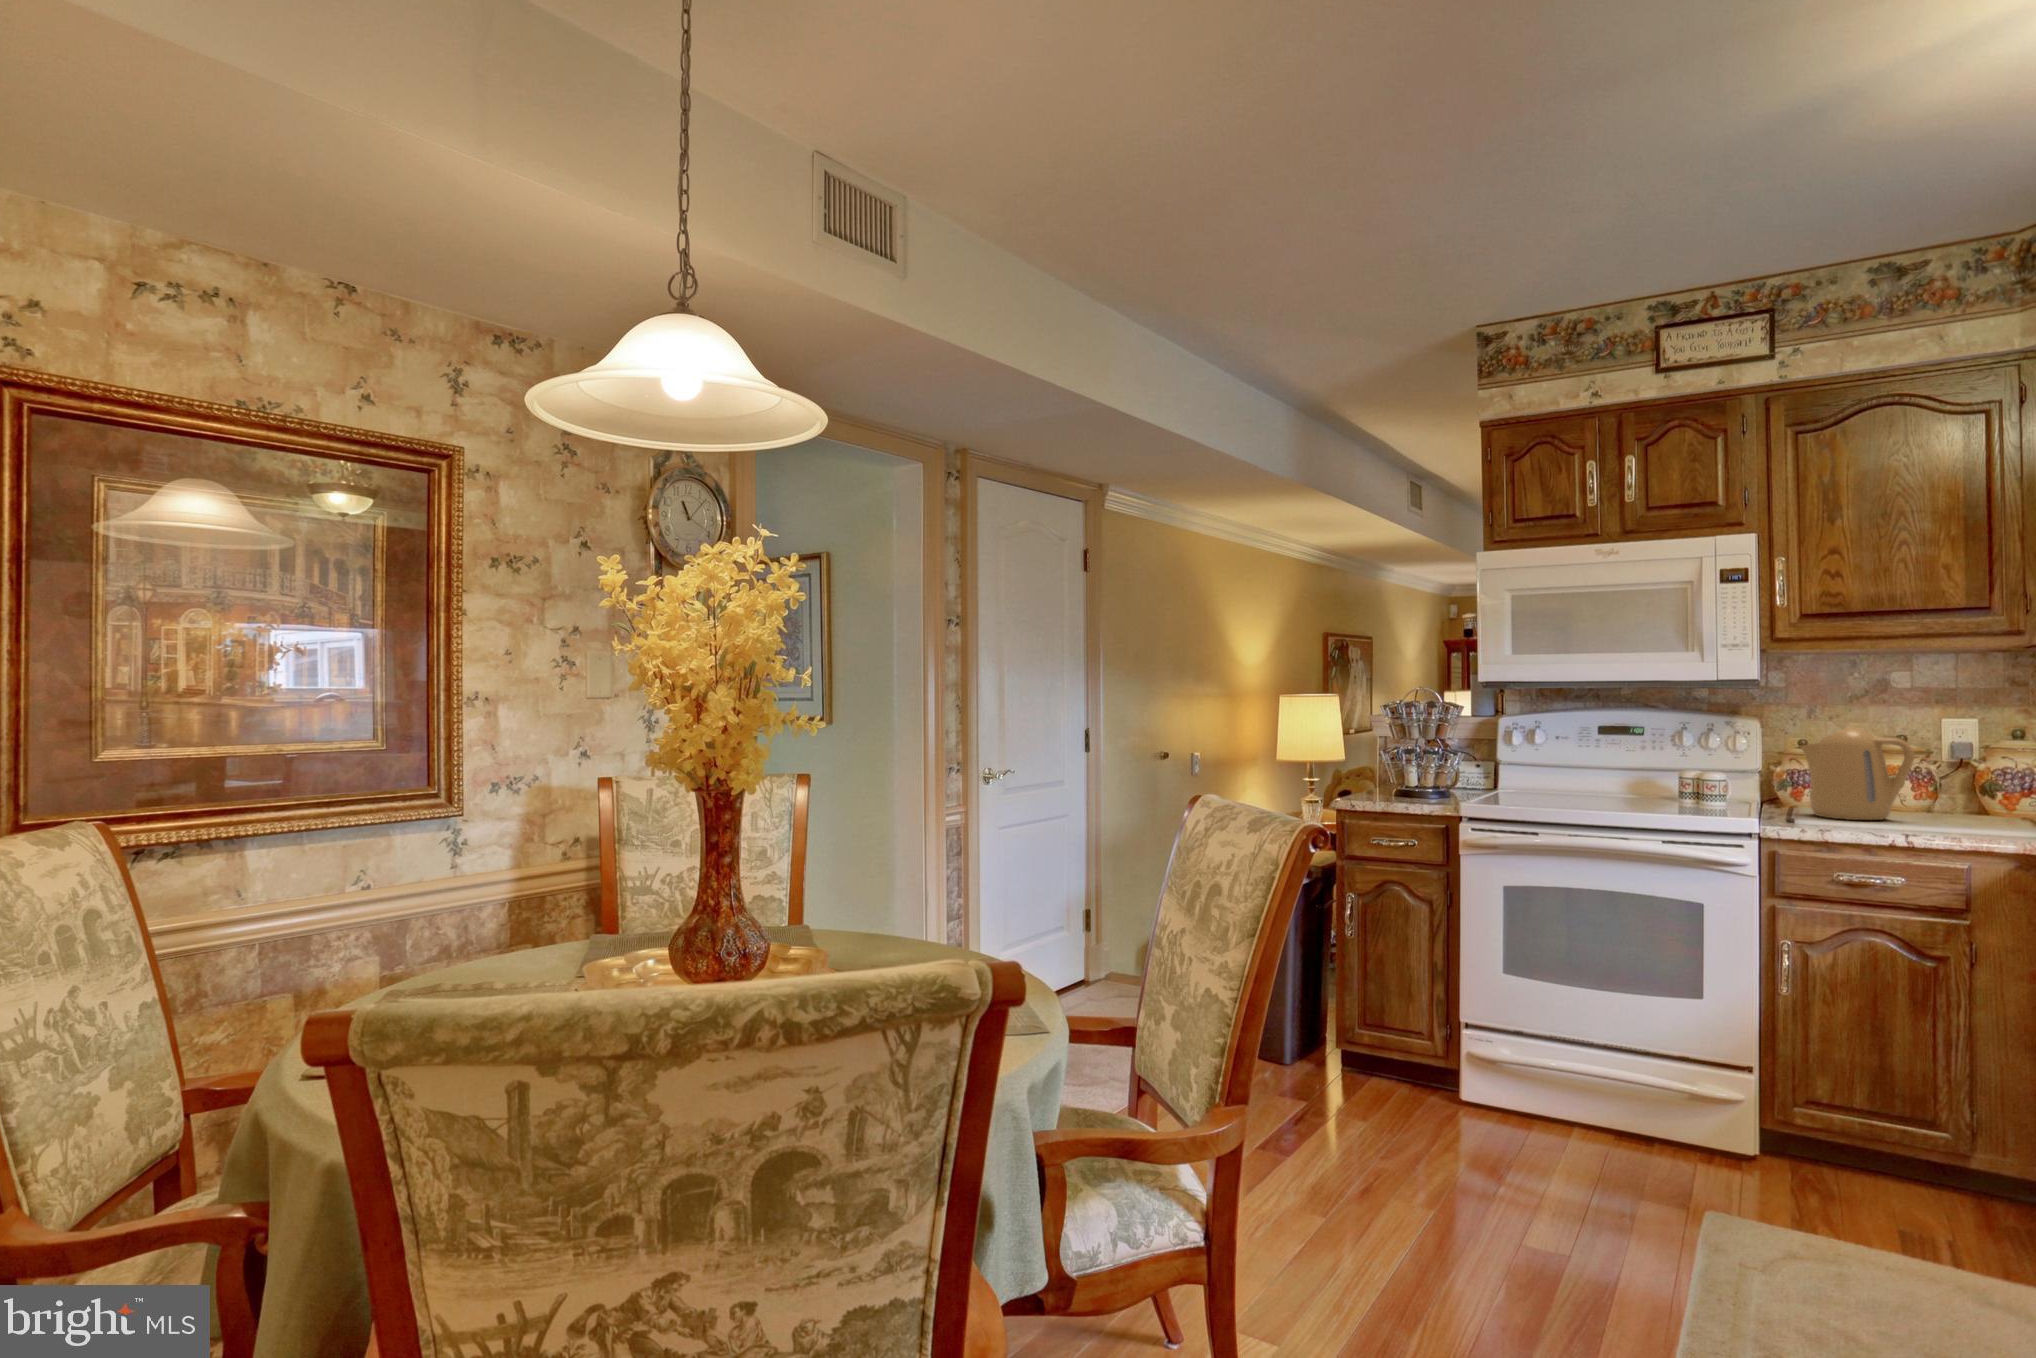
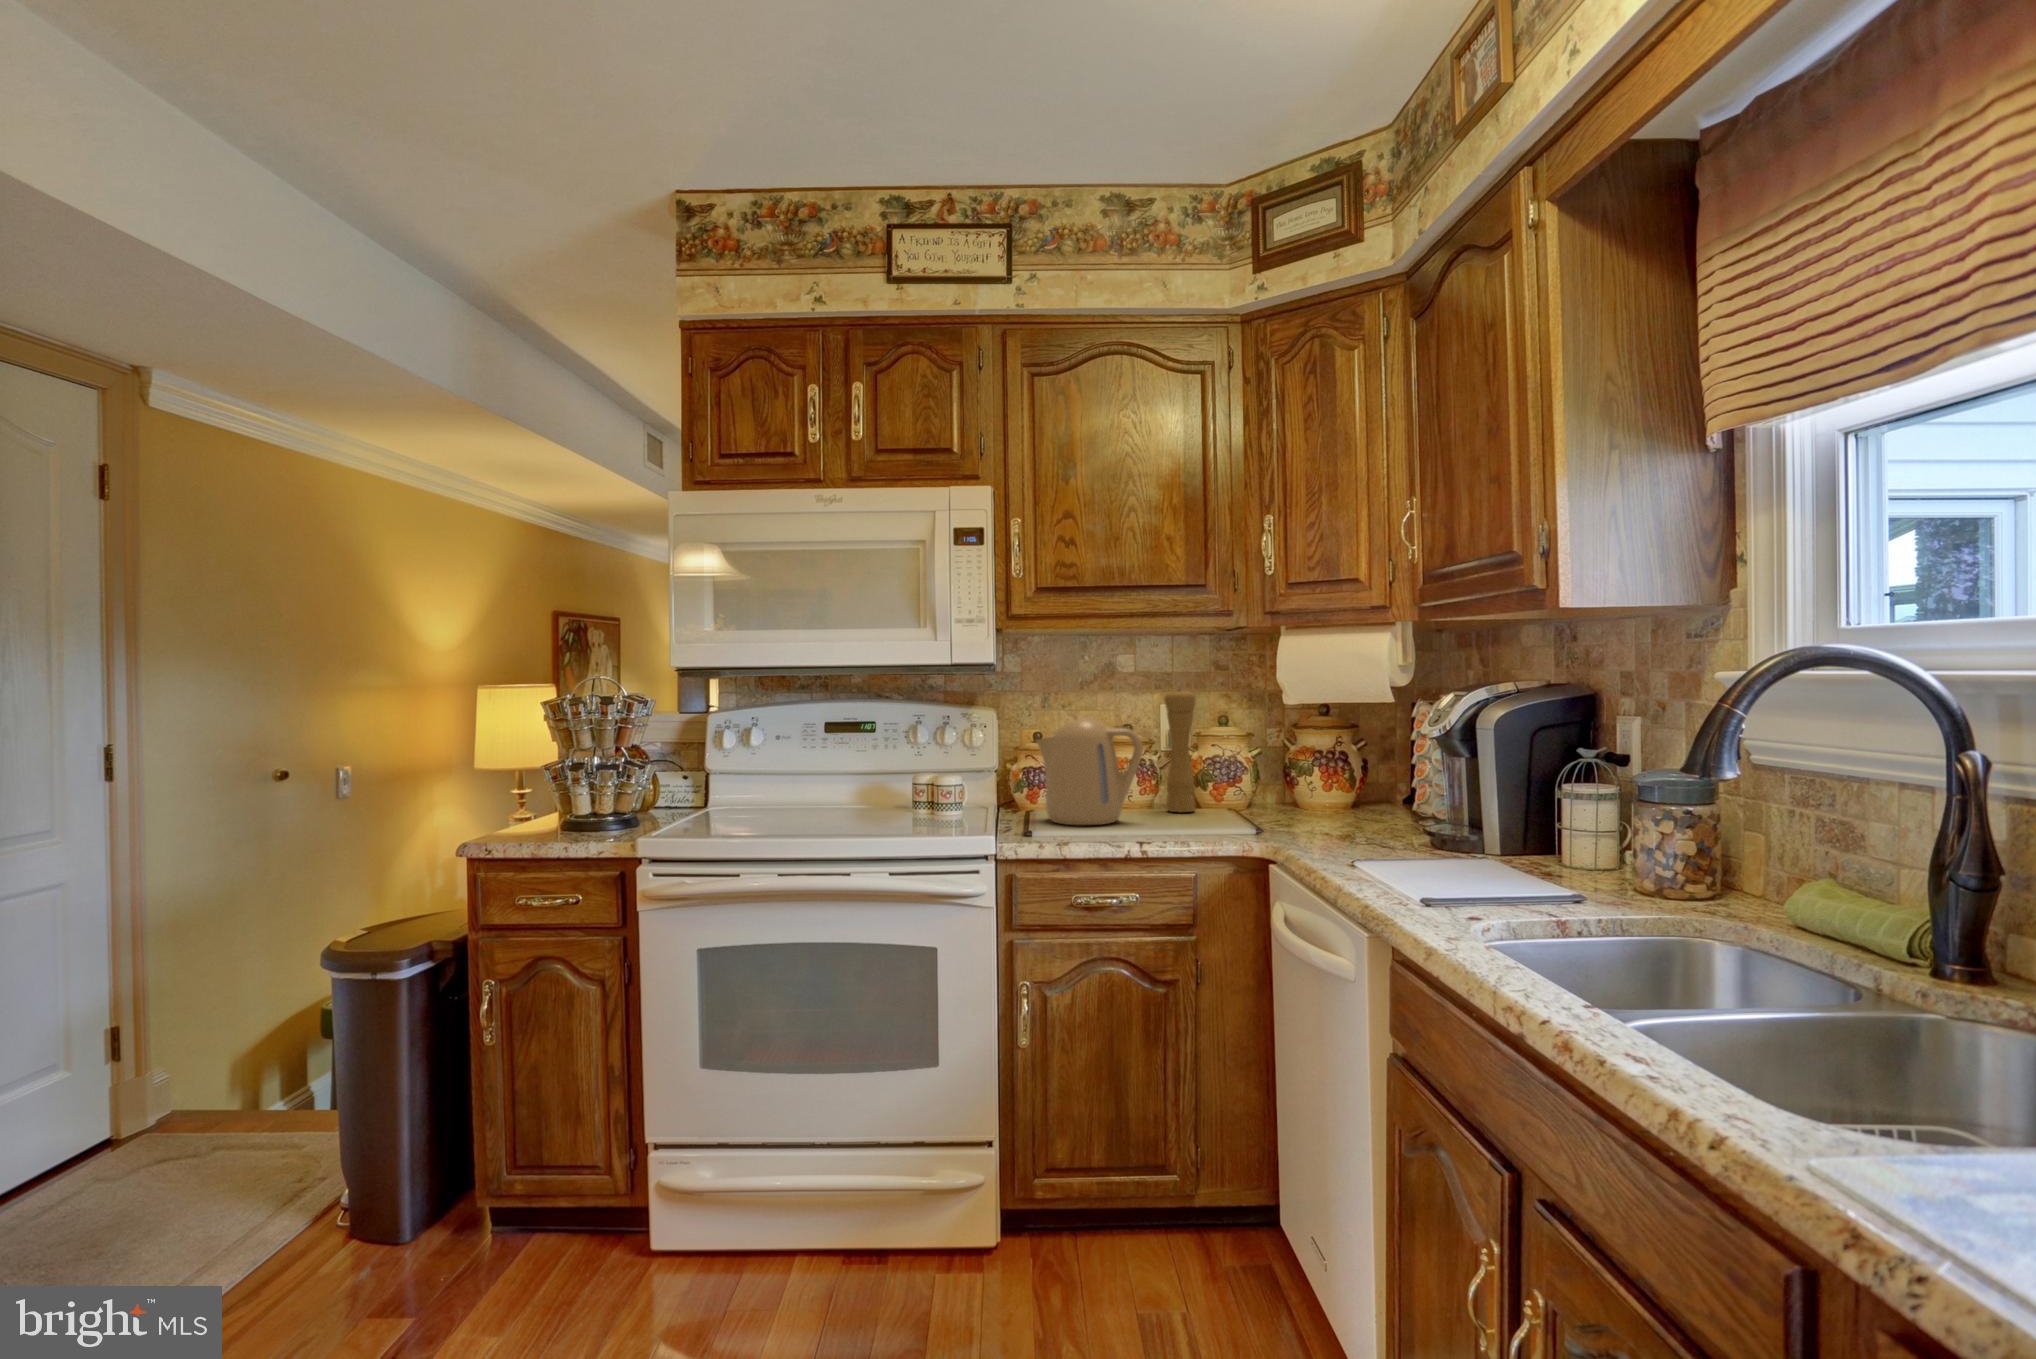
pepper mill: none [1945,704,1982,818] -> present [1164,689,1196,812]

